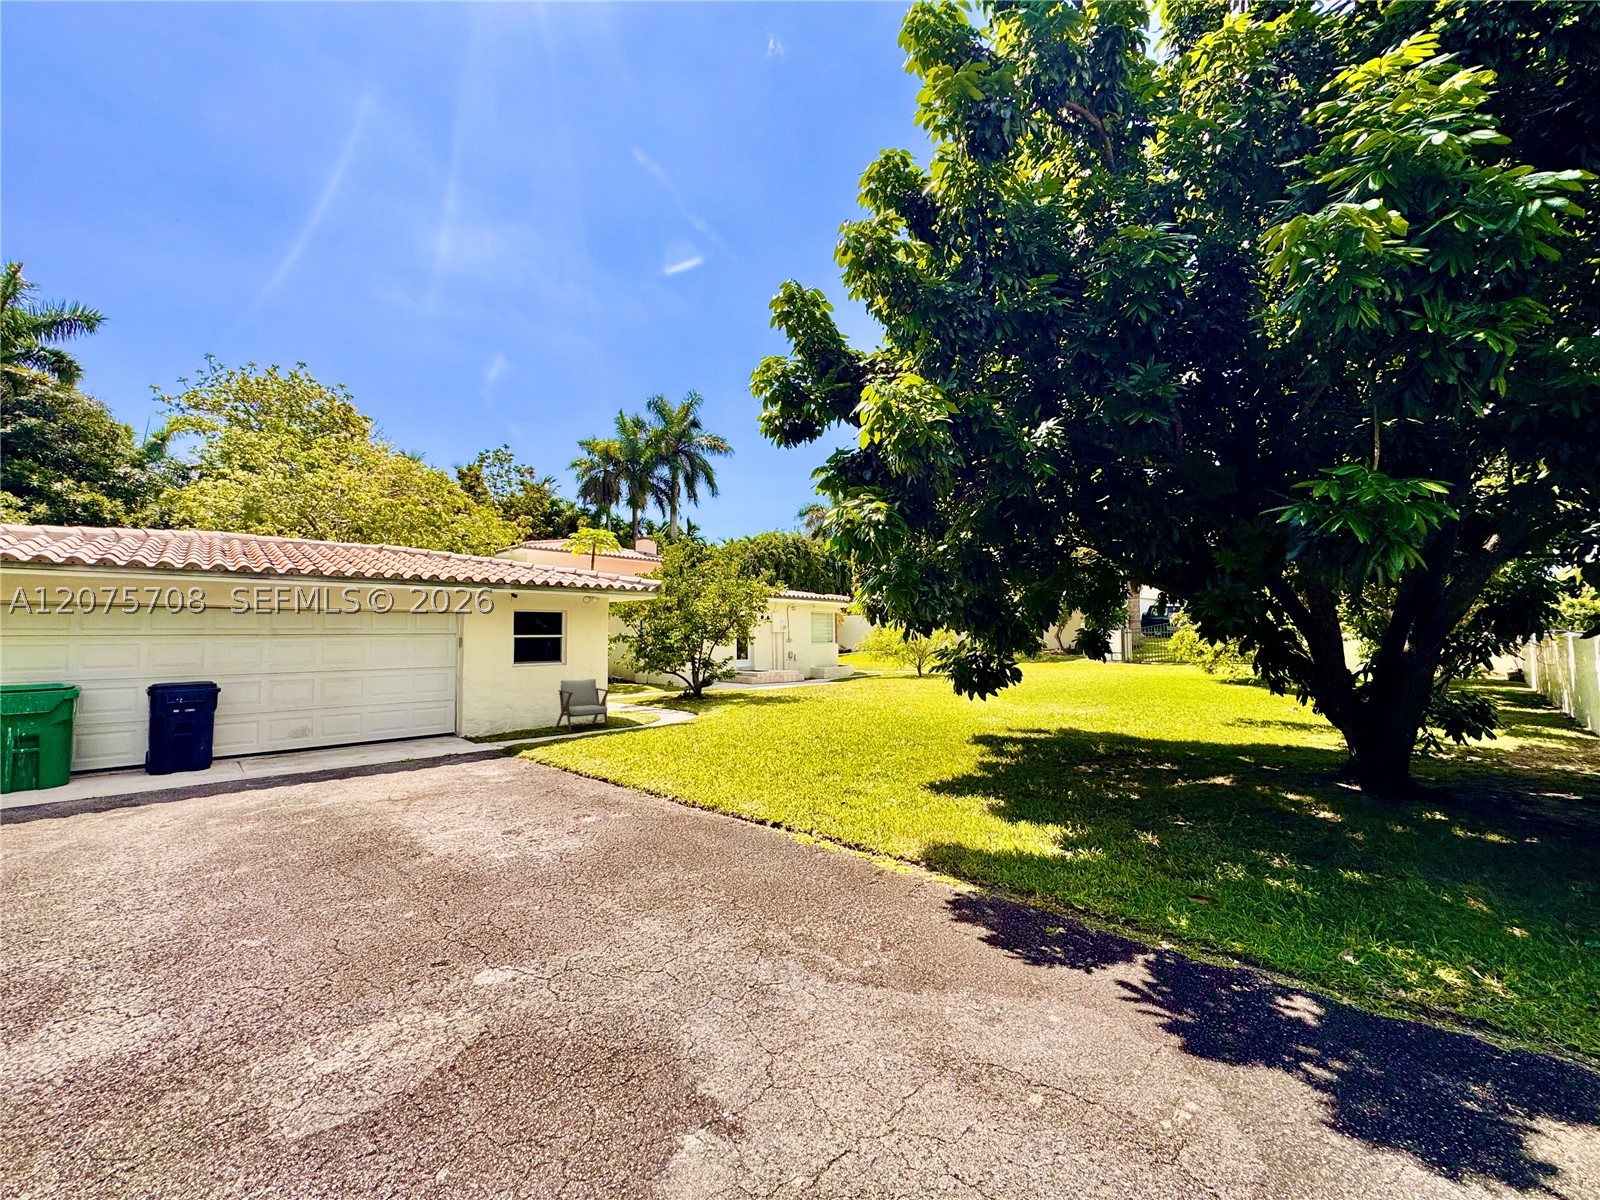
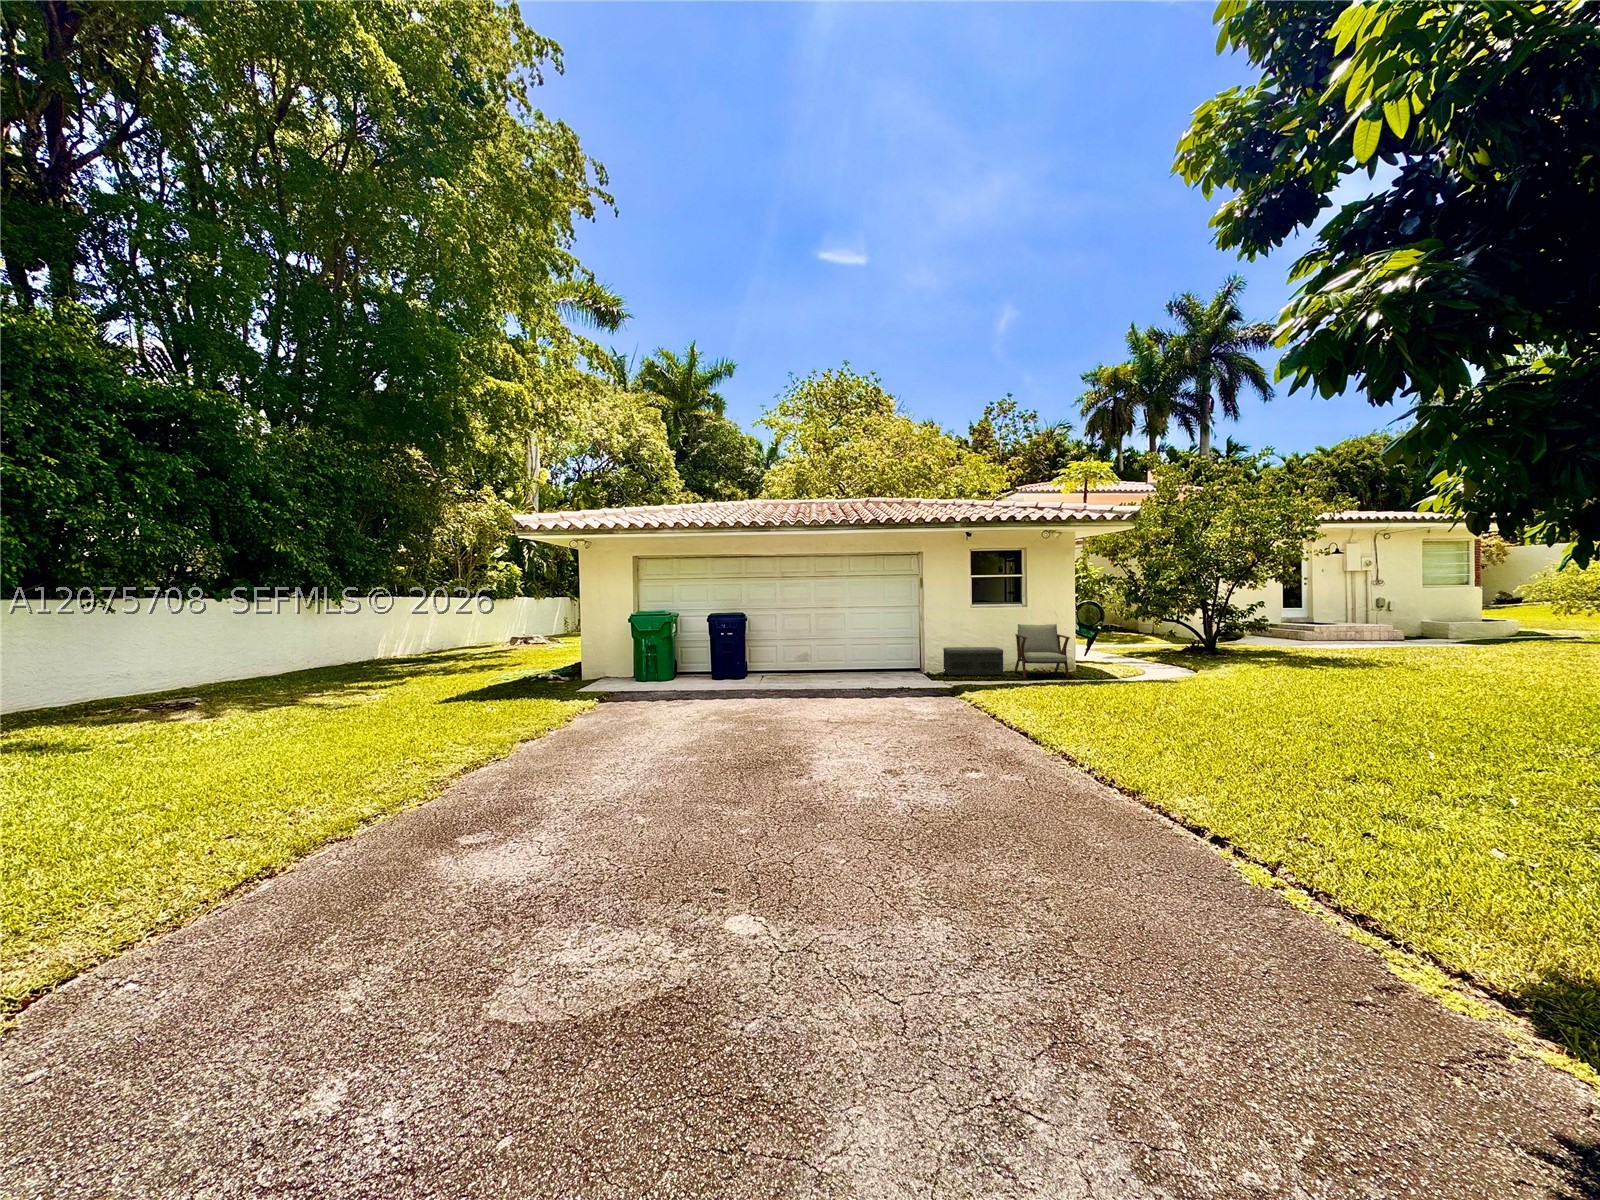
storage bench: none [485,704,549,737] -> present [943,647,1003,676]

